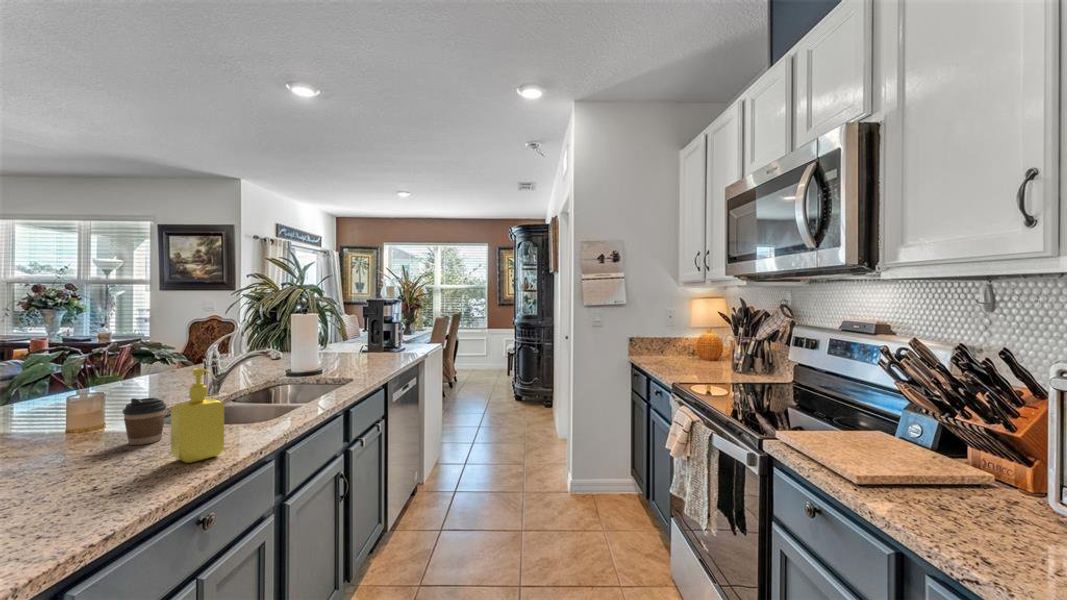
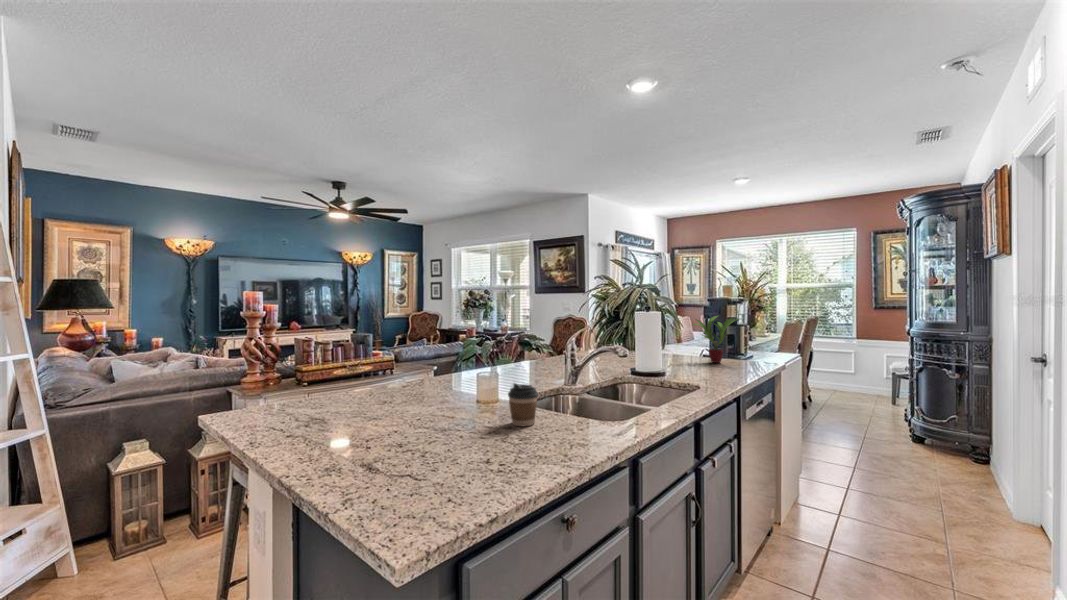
potted plant: none [350,314,396,357] -> present [693,316,739,363]
soap dispenser: present [171,368,224,463] -> none [541,362,584,454]

